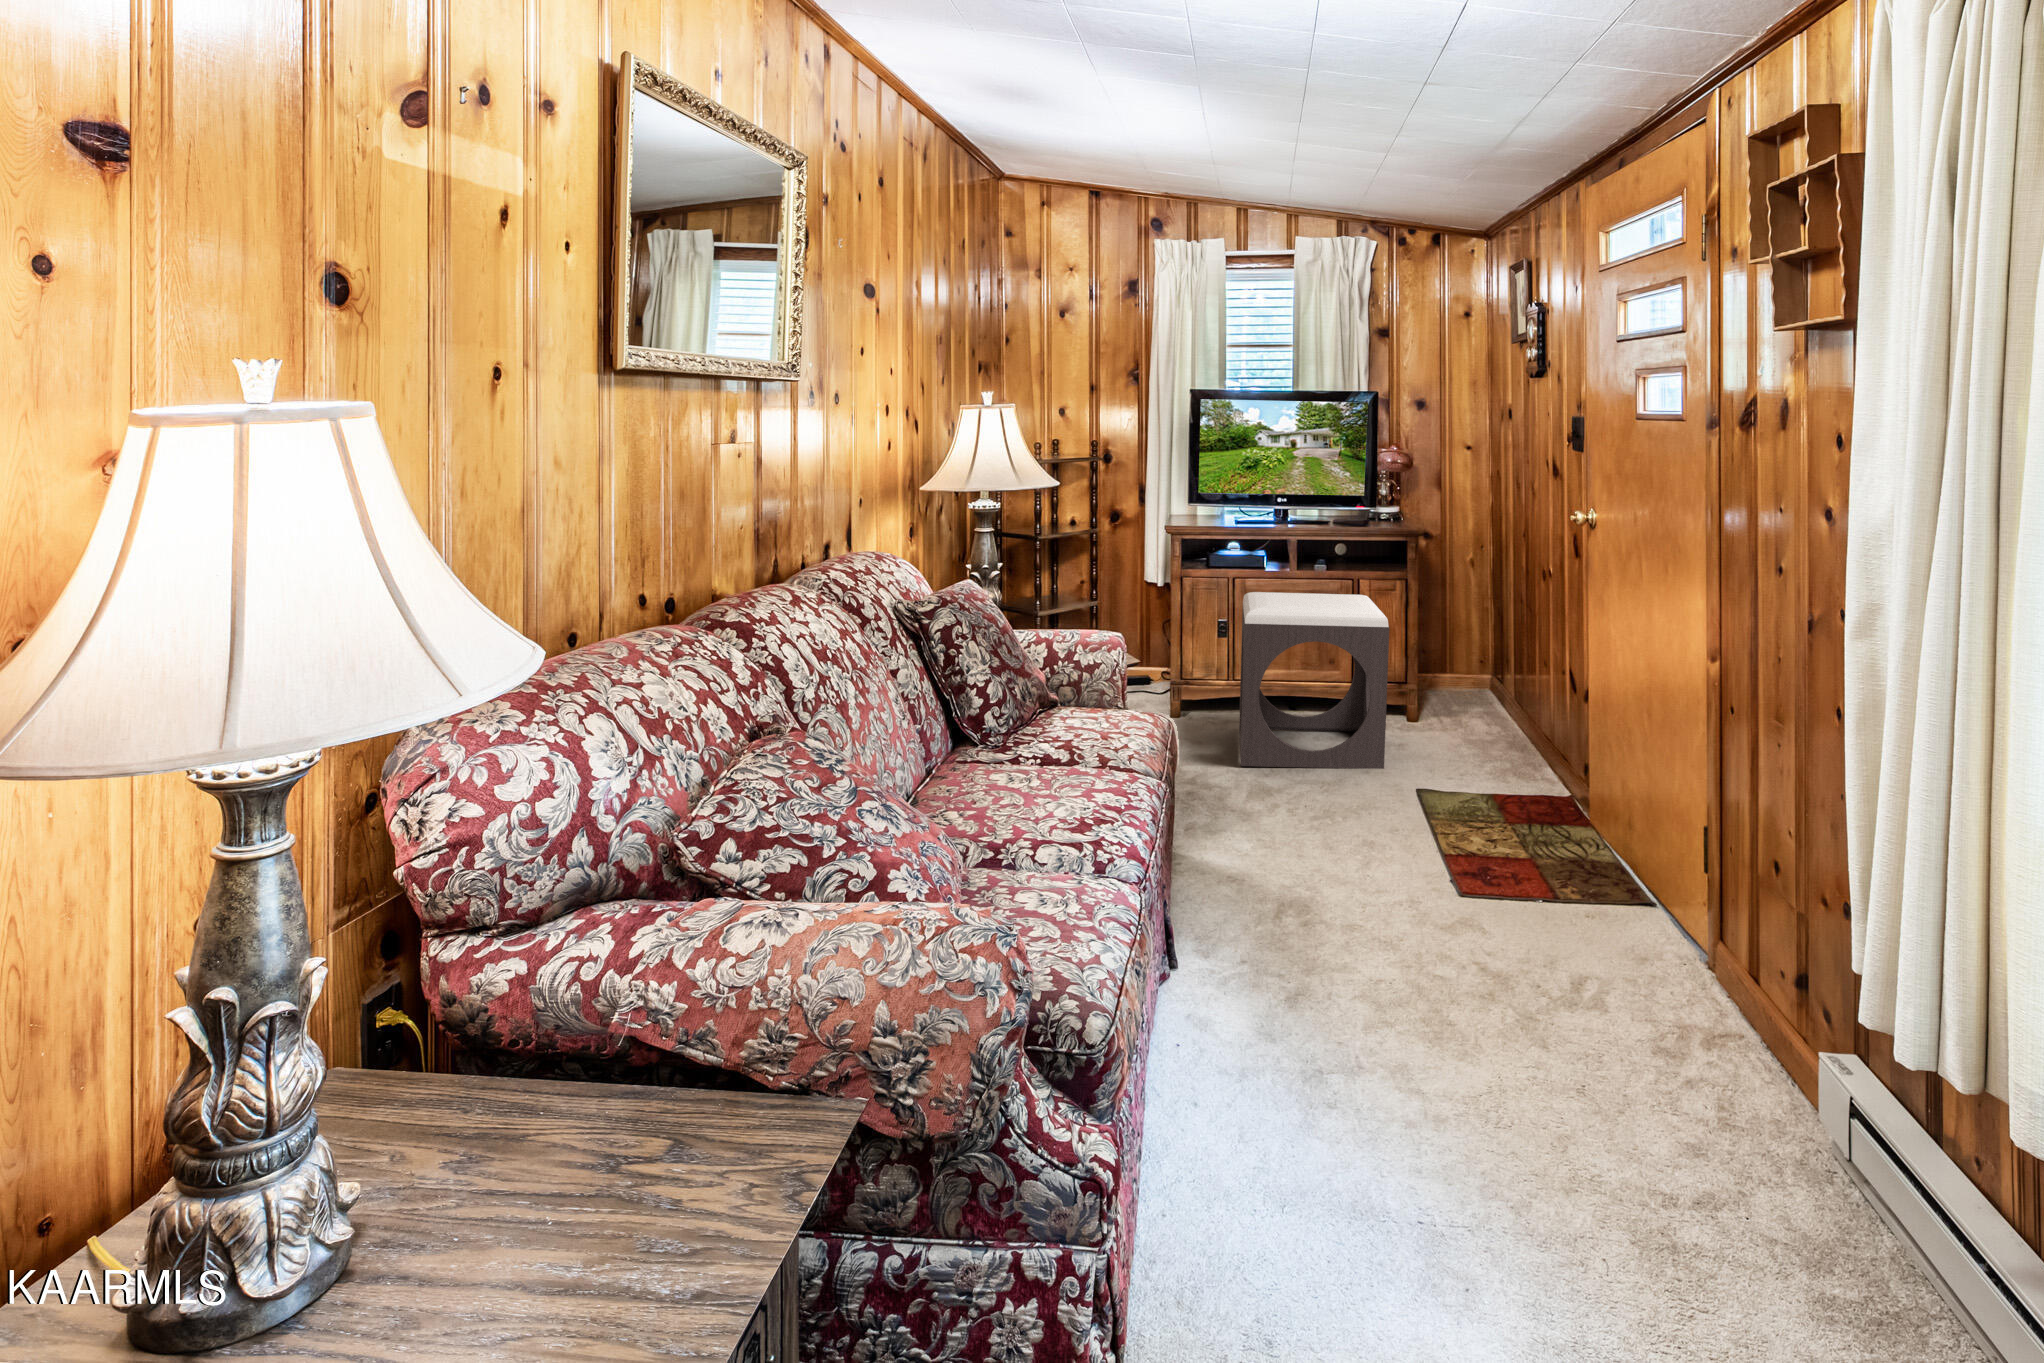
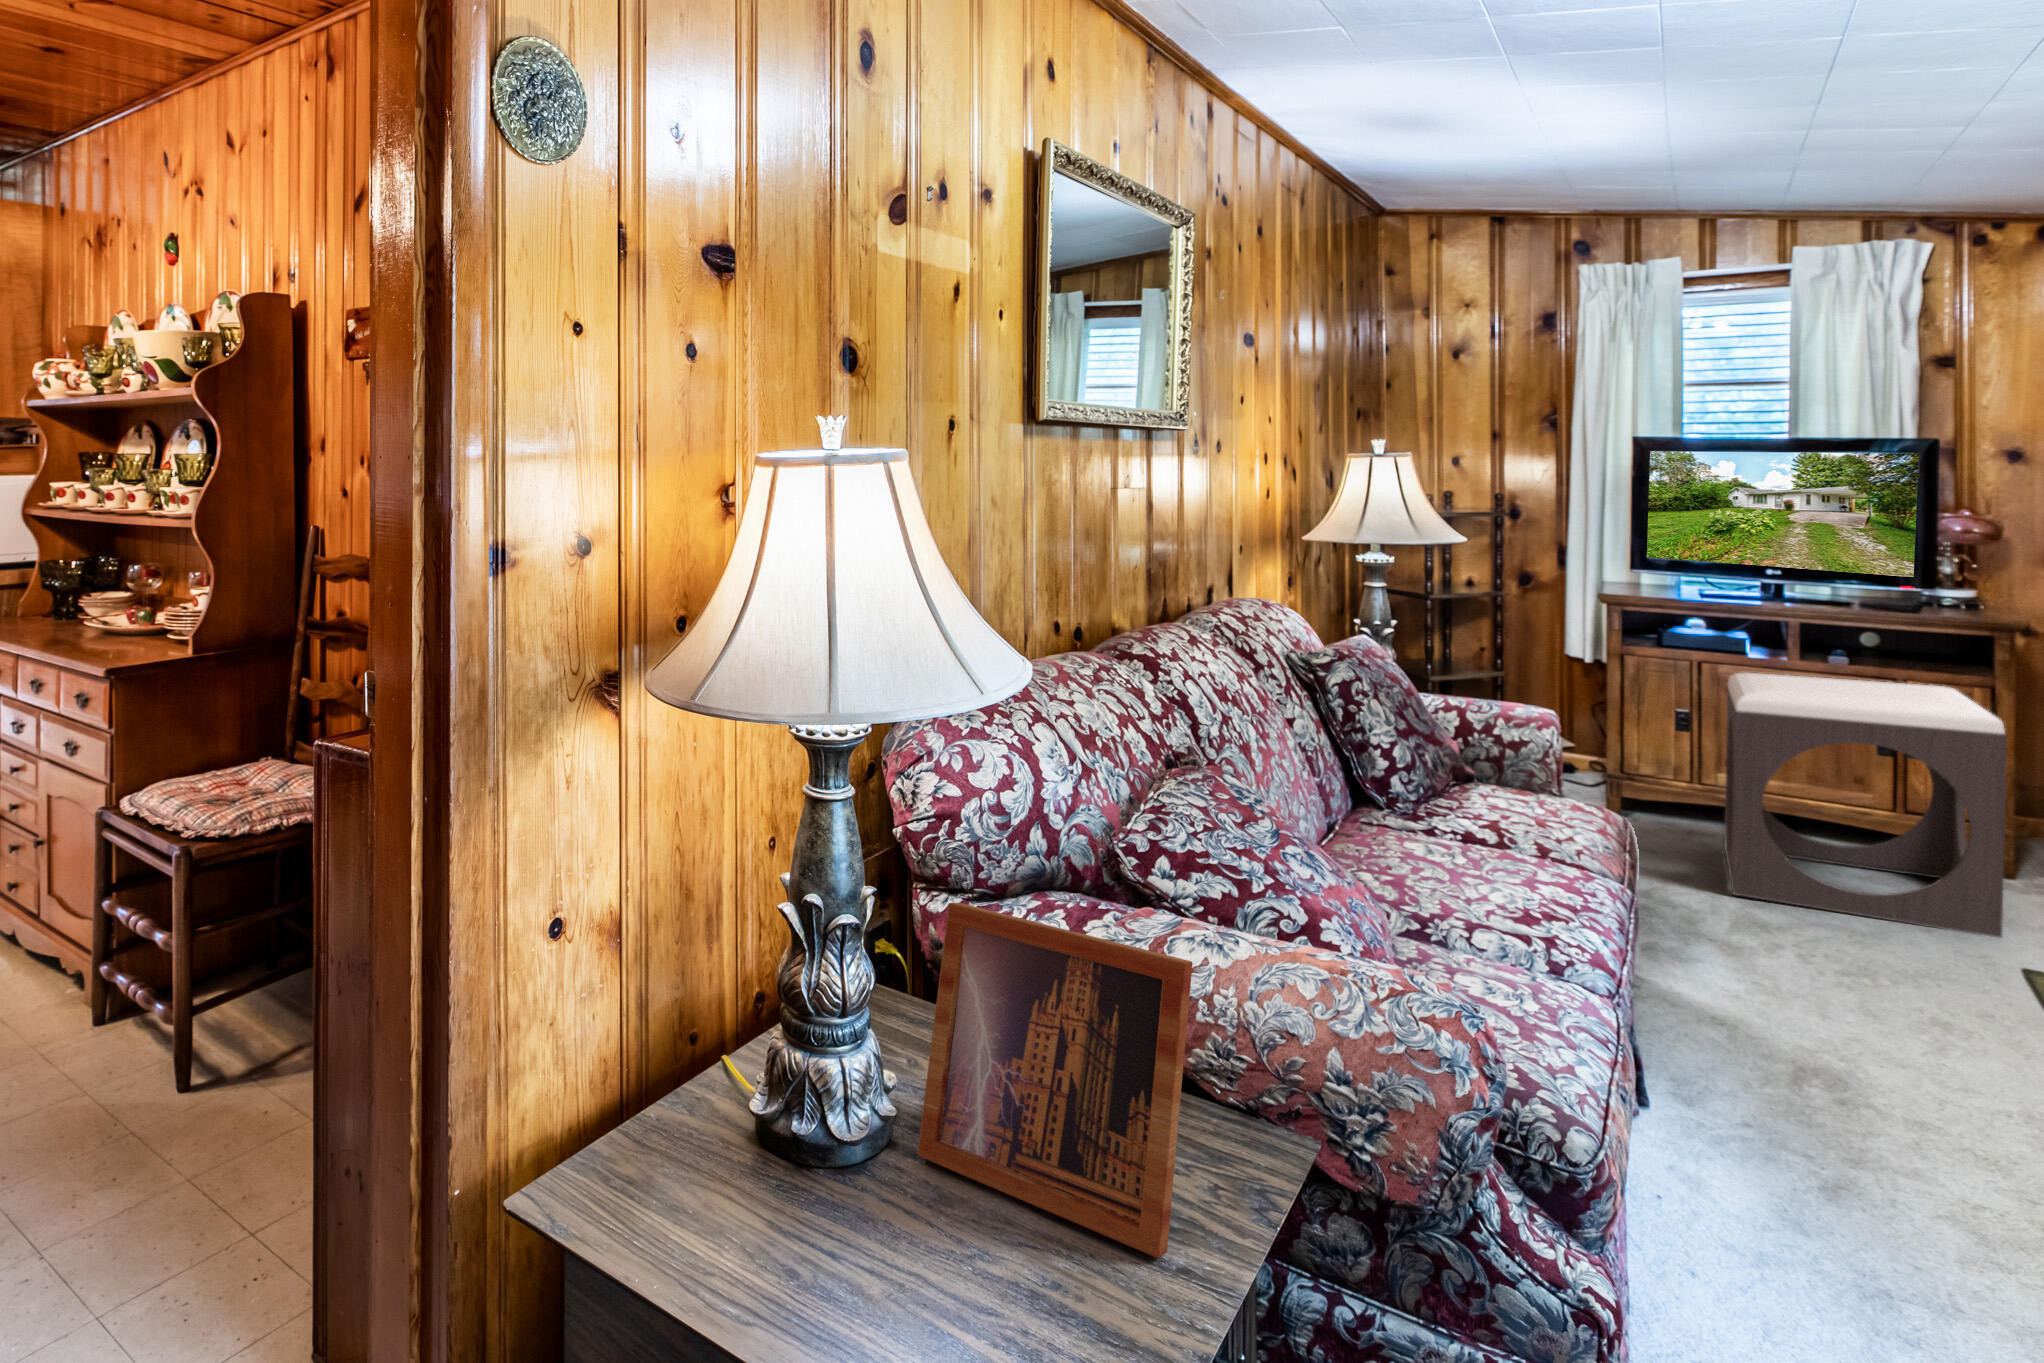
picture frame: none [374,960,721,1288] -> present [917,903,1192,1258]

